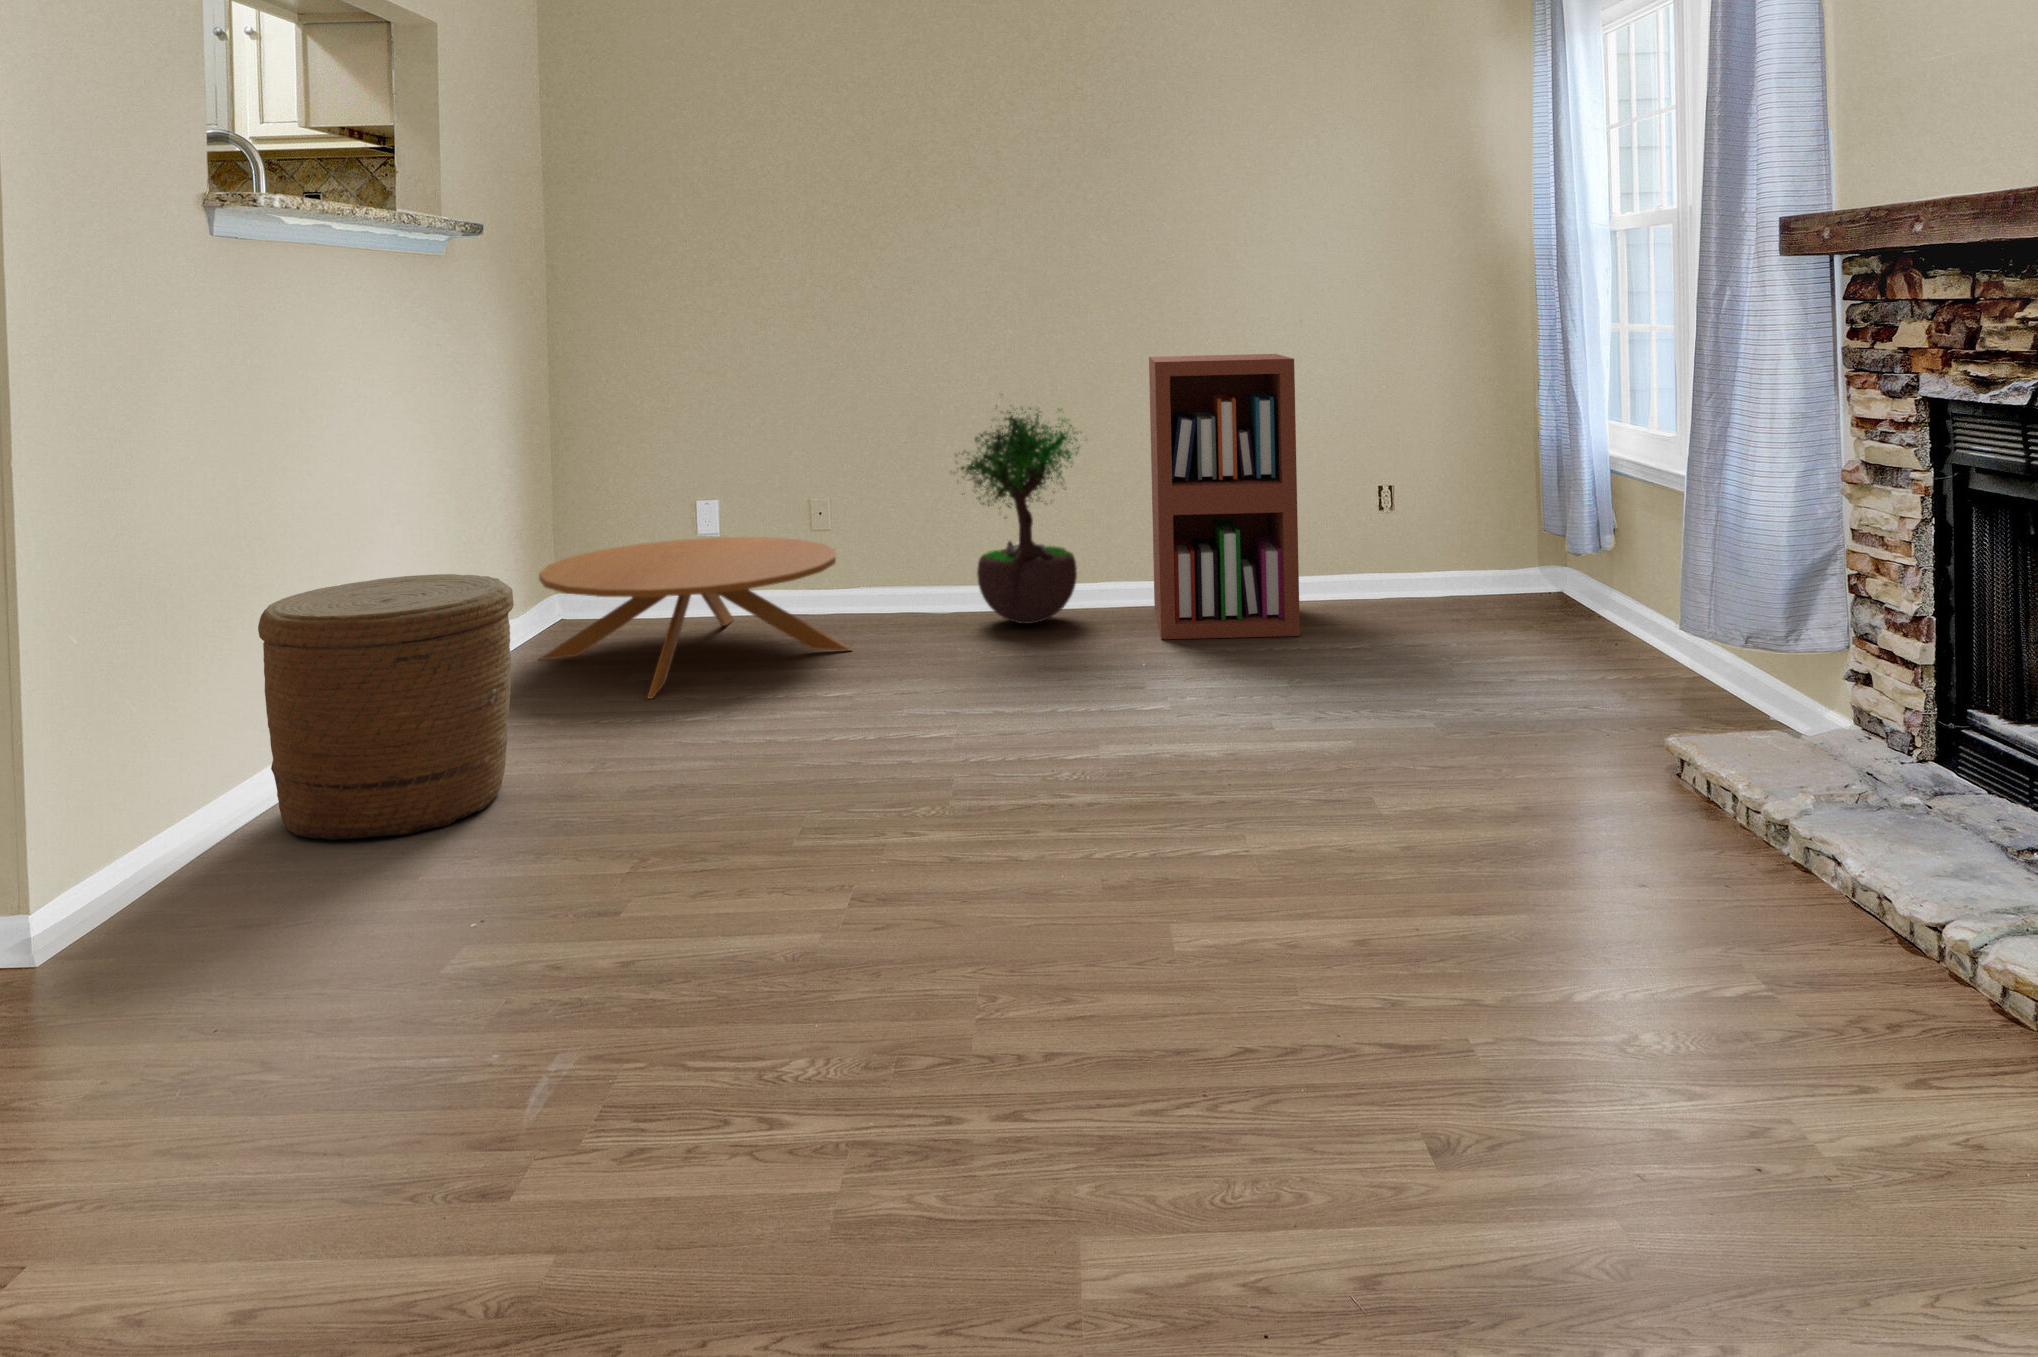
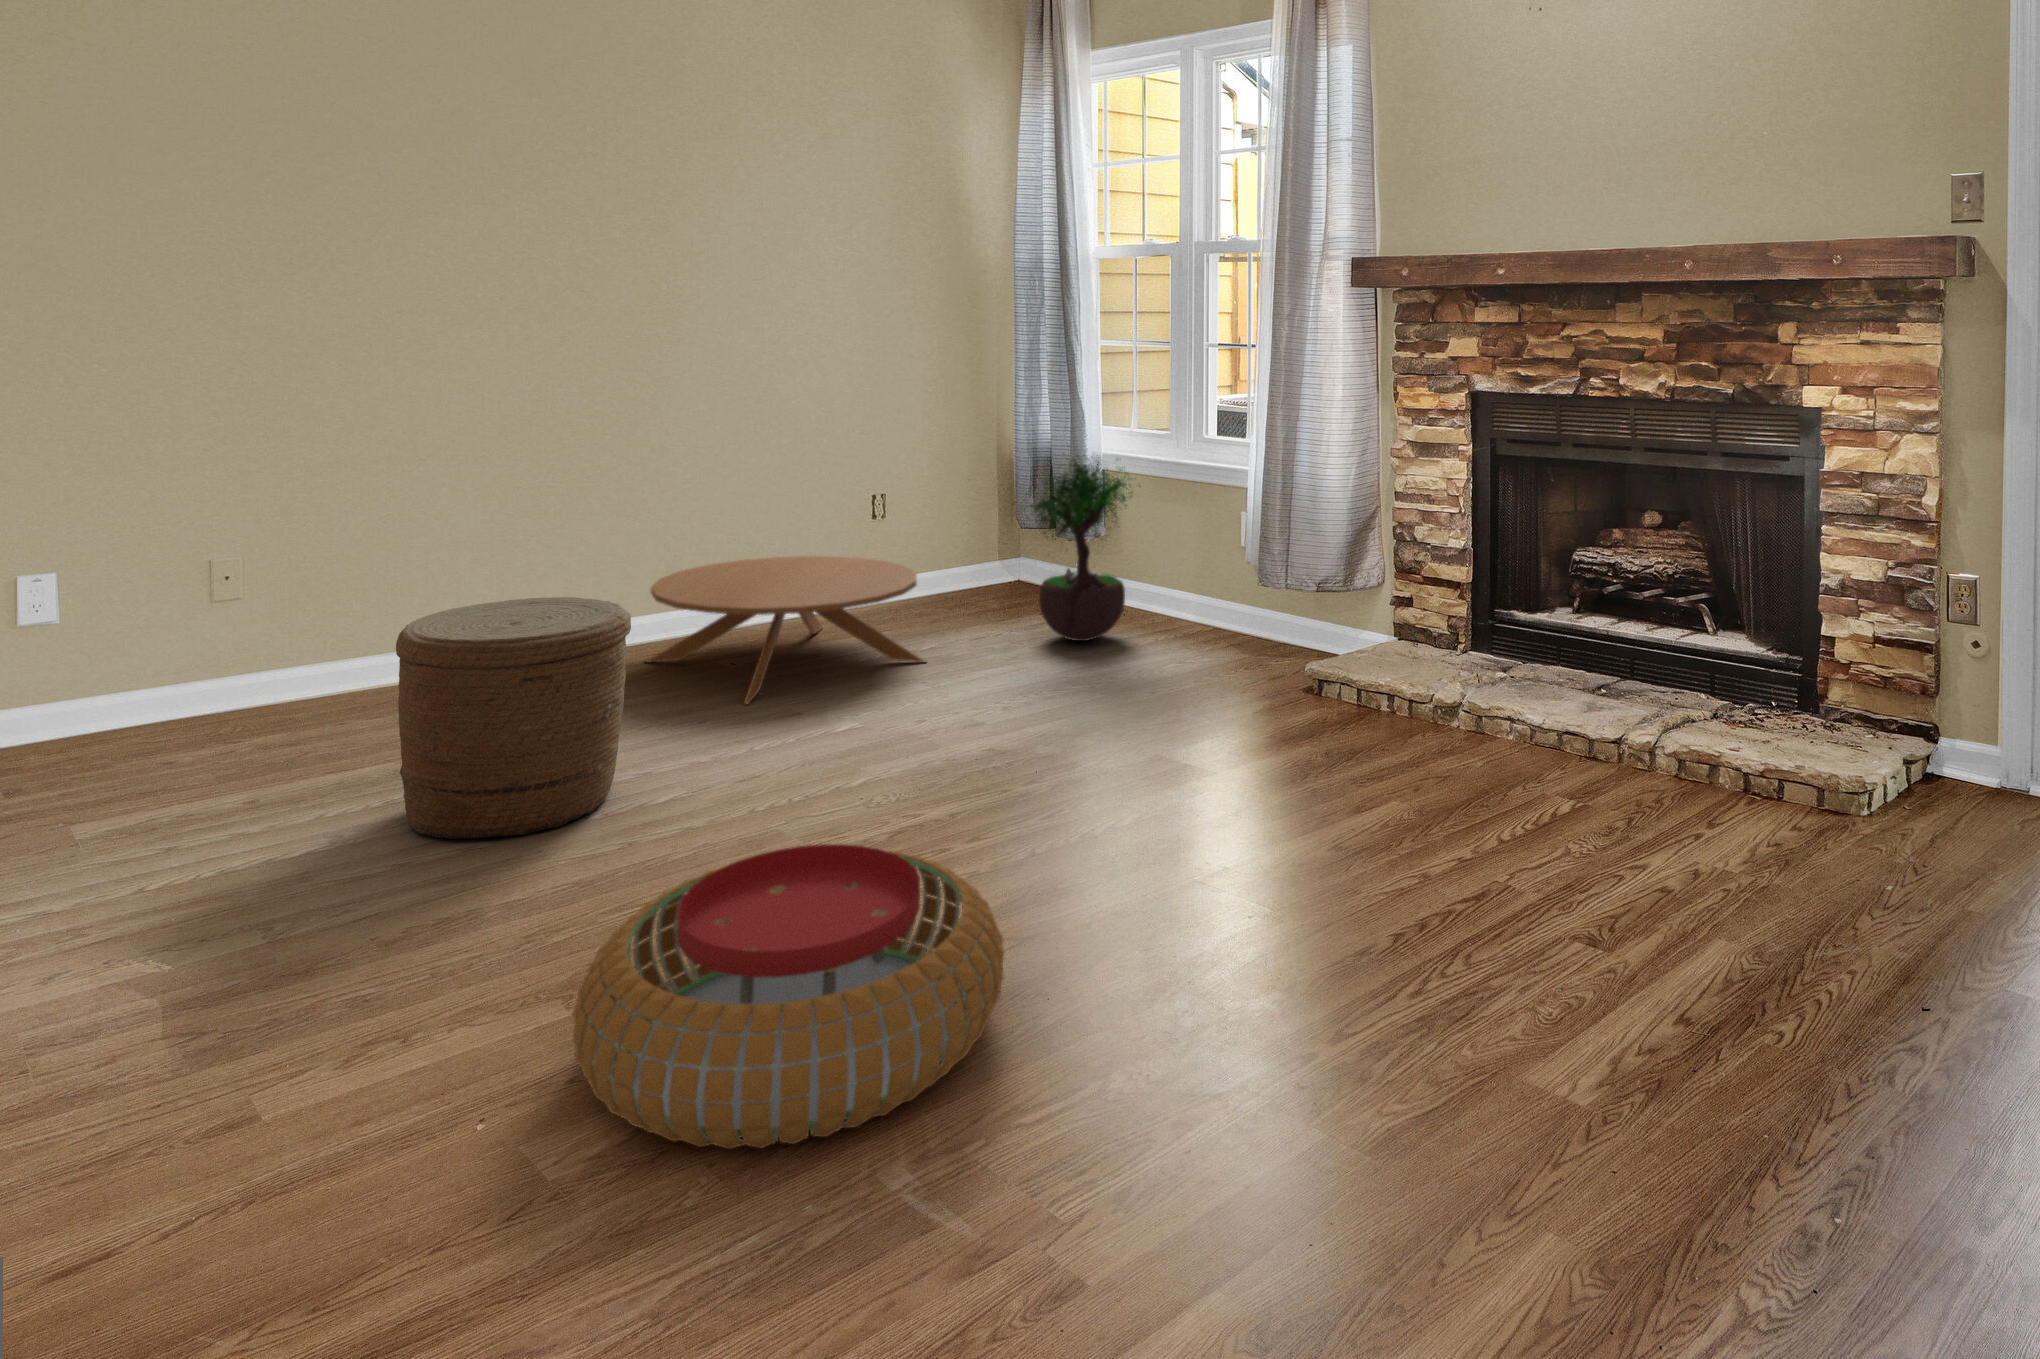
bookshelf: present [1149,354,1300,639] -> none [1190,415,1319,661]
pouf: none [460,821,944,1148] -> present [573,844,1004,1149]

